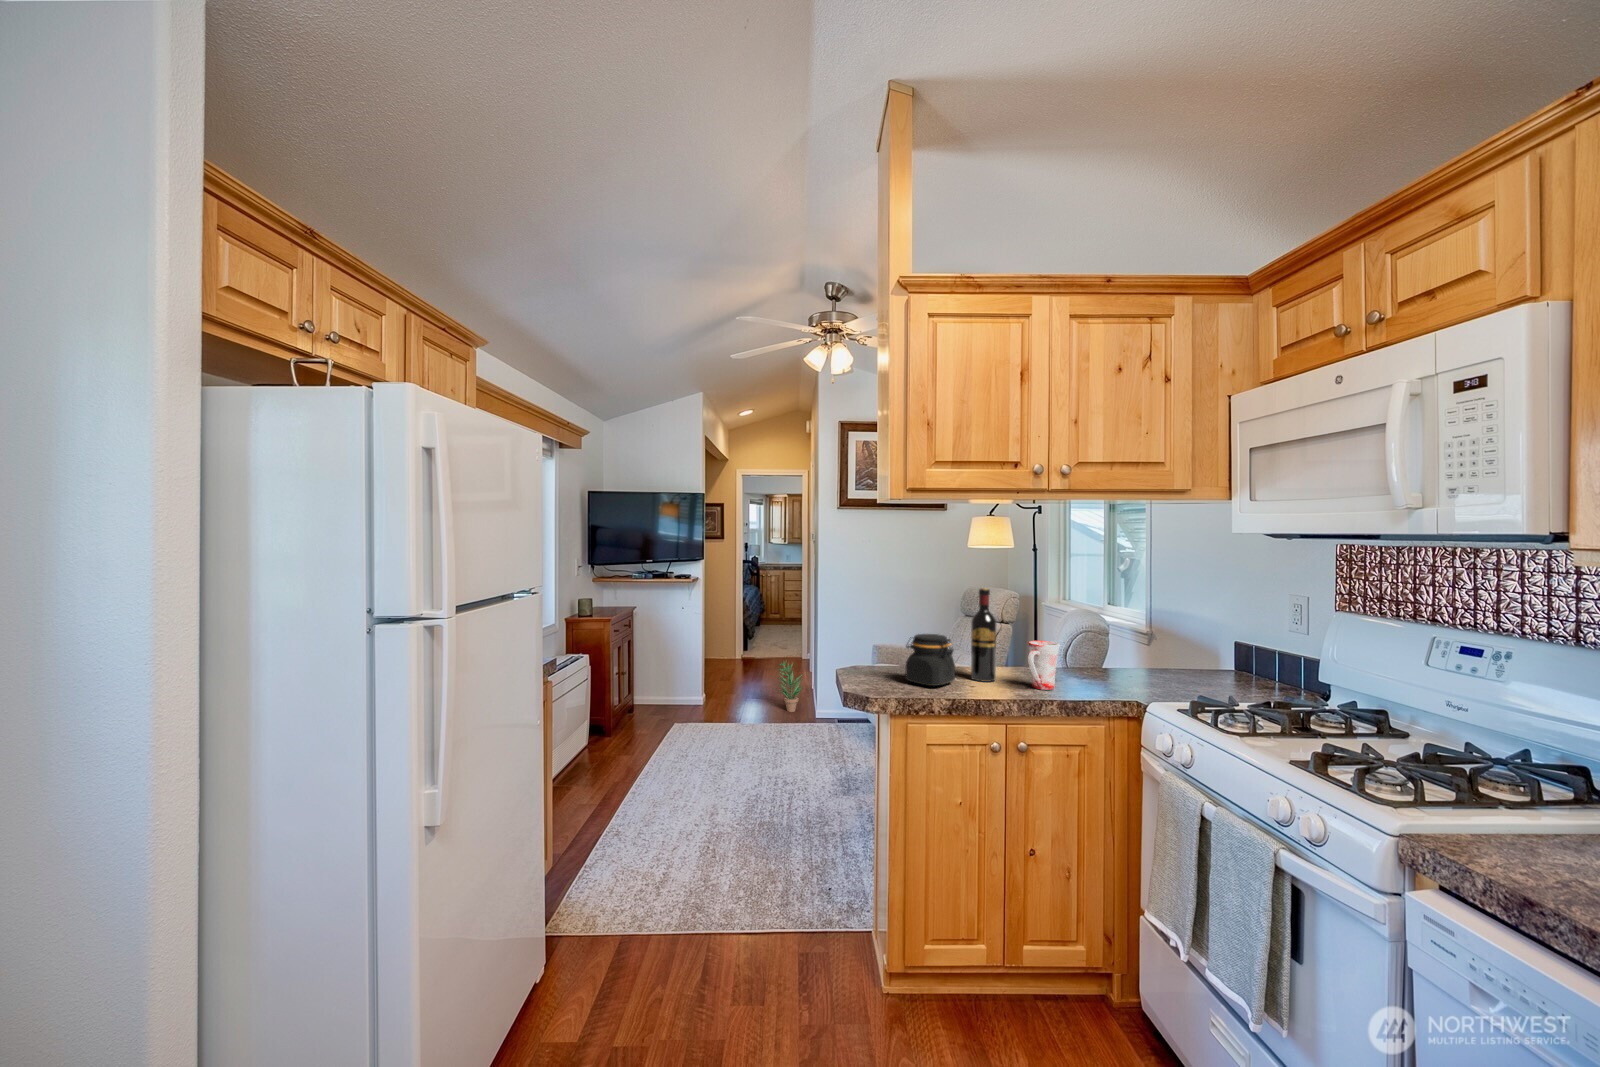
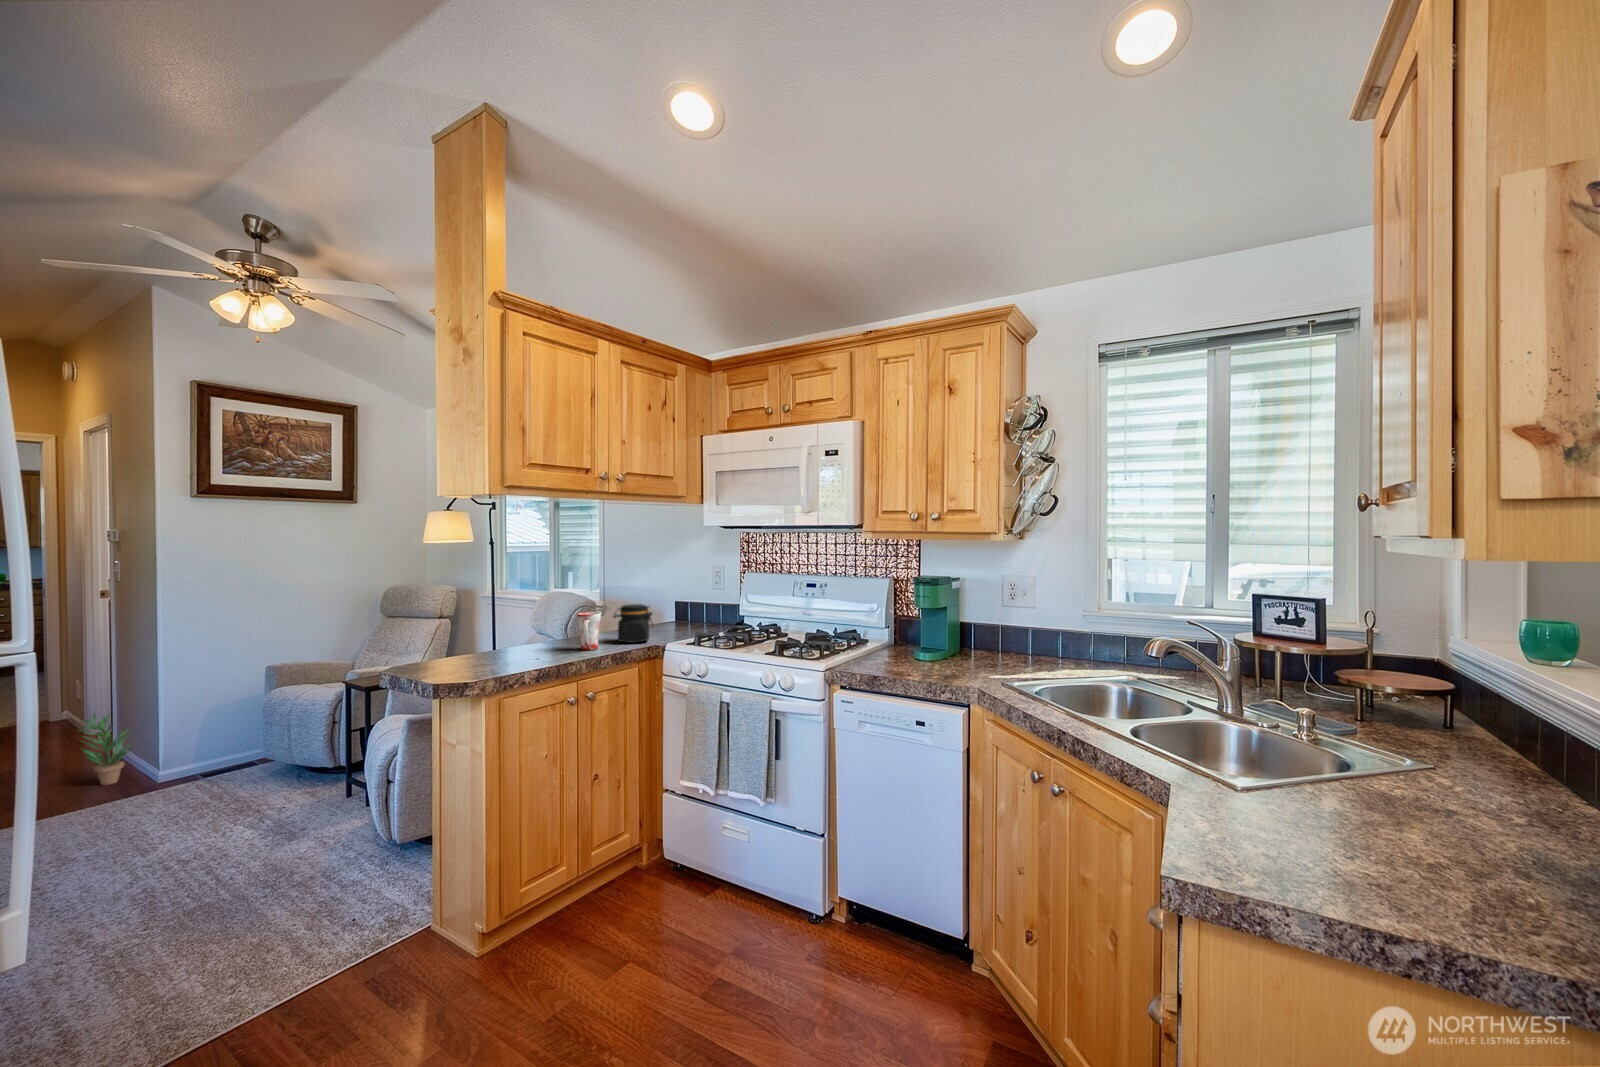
wine bottle: present [971,588,996,682] -> none [525,574,548,654]
jar: present [905,634,955,686] -> present [613,604,652,643]

